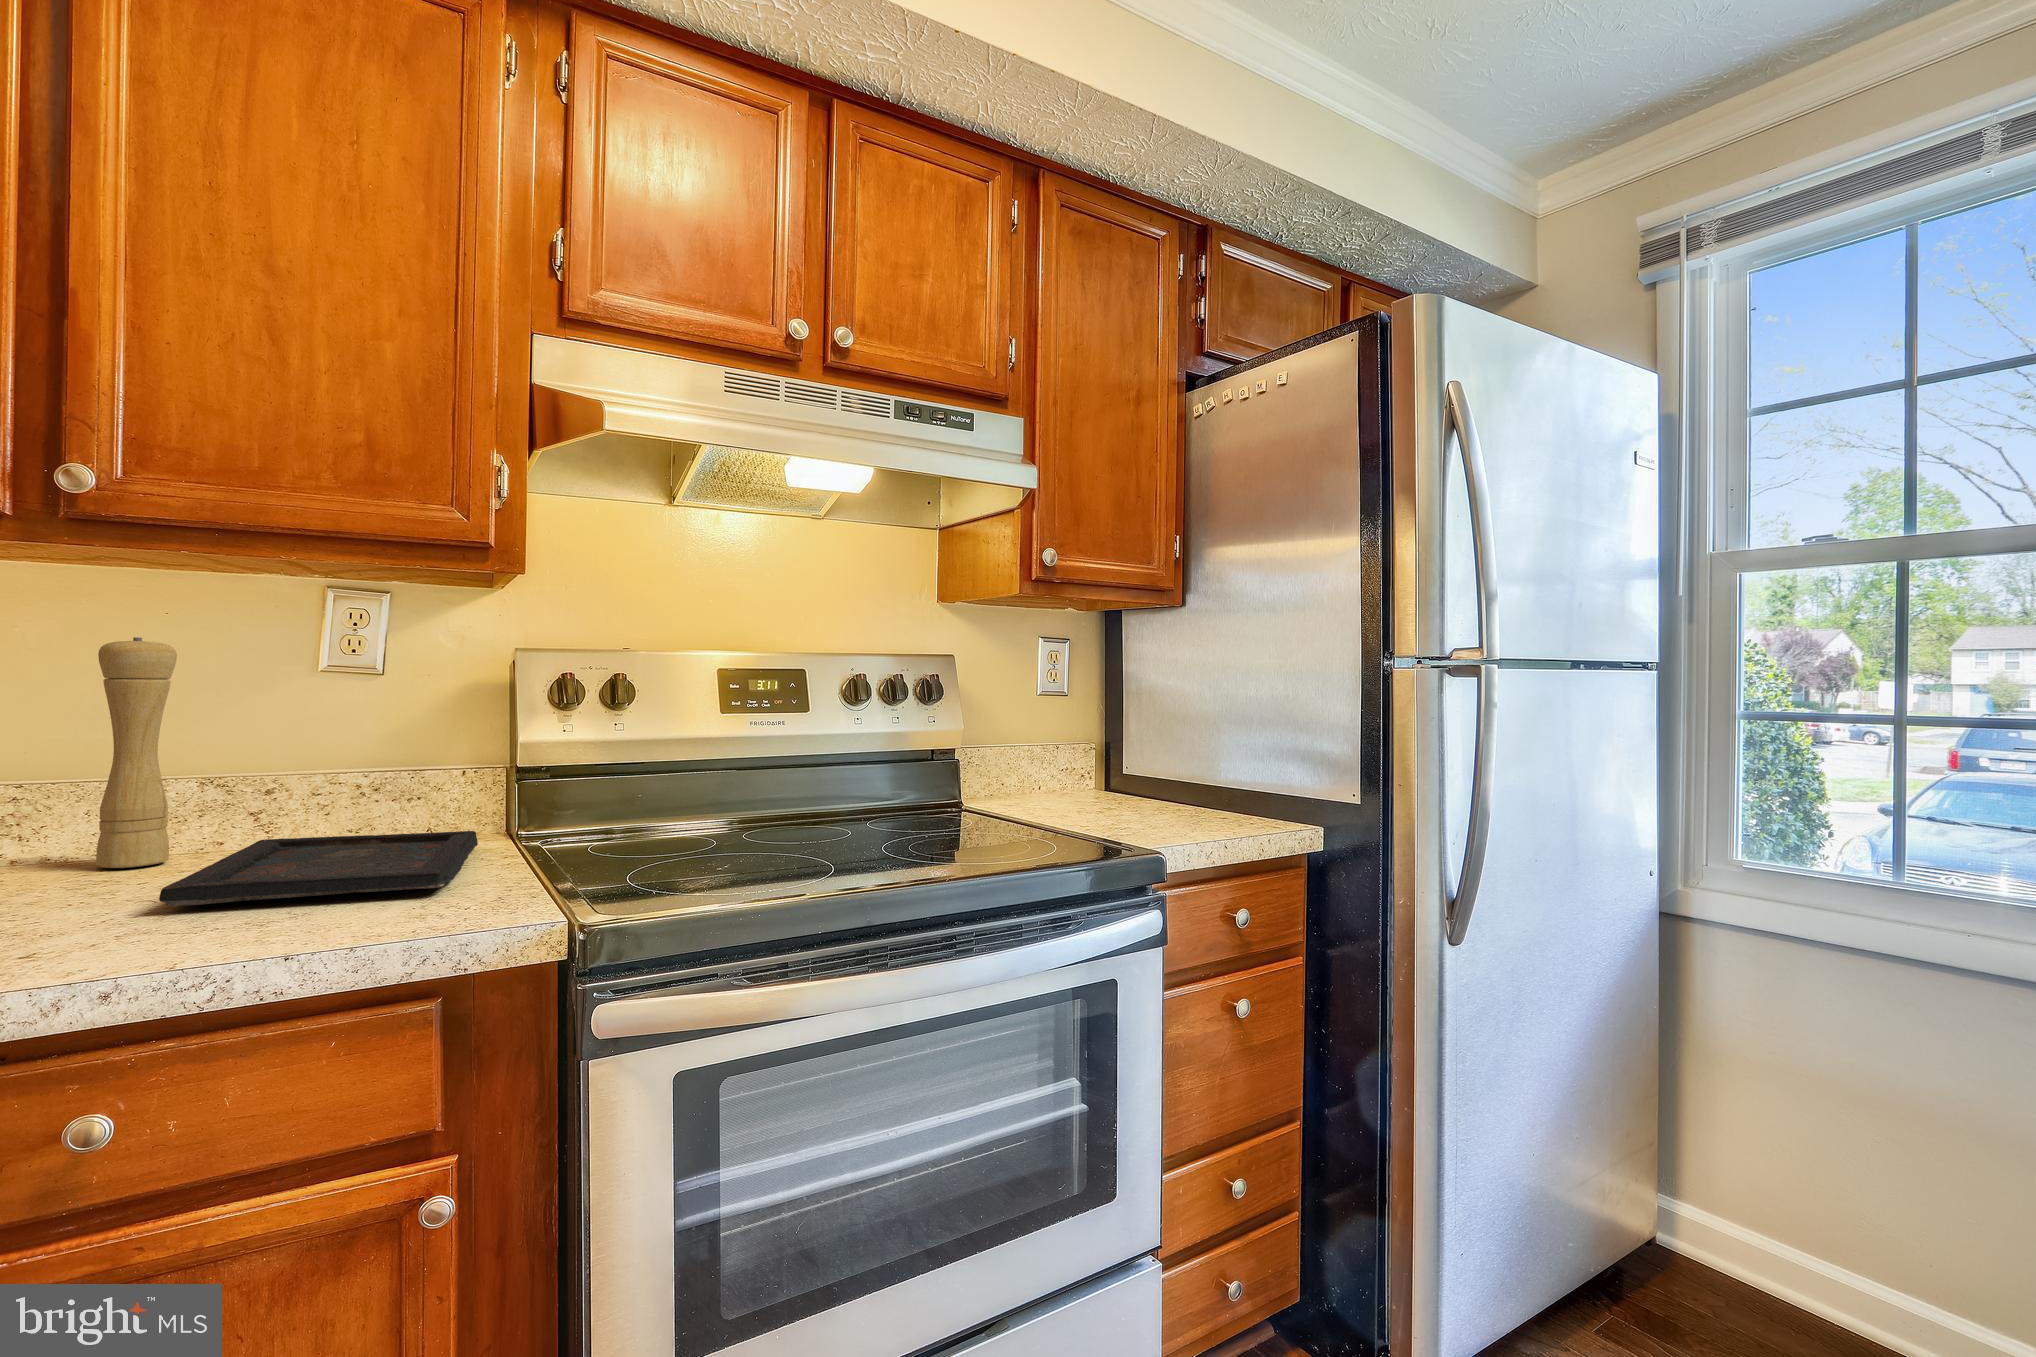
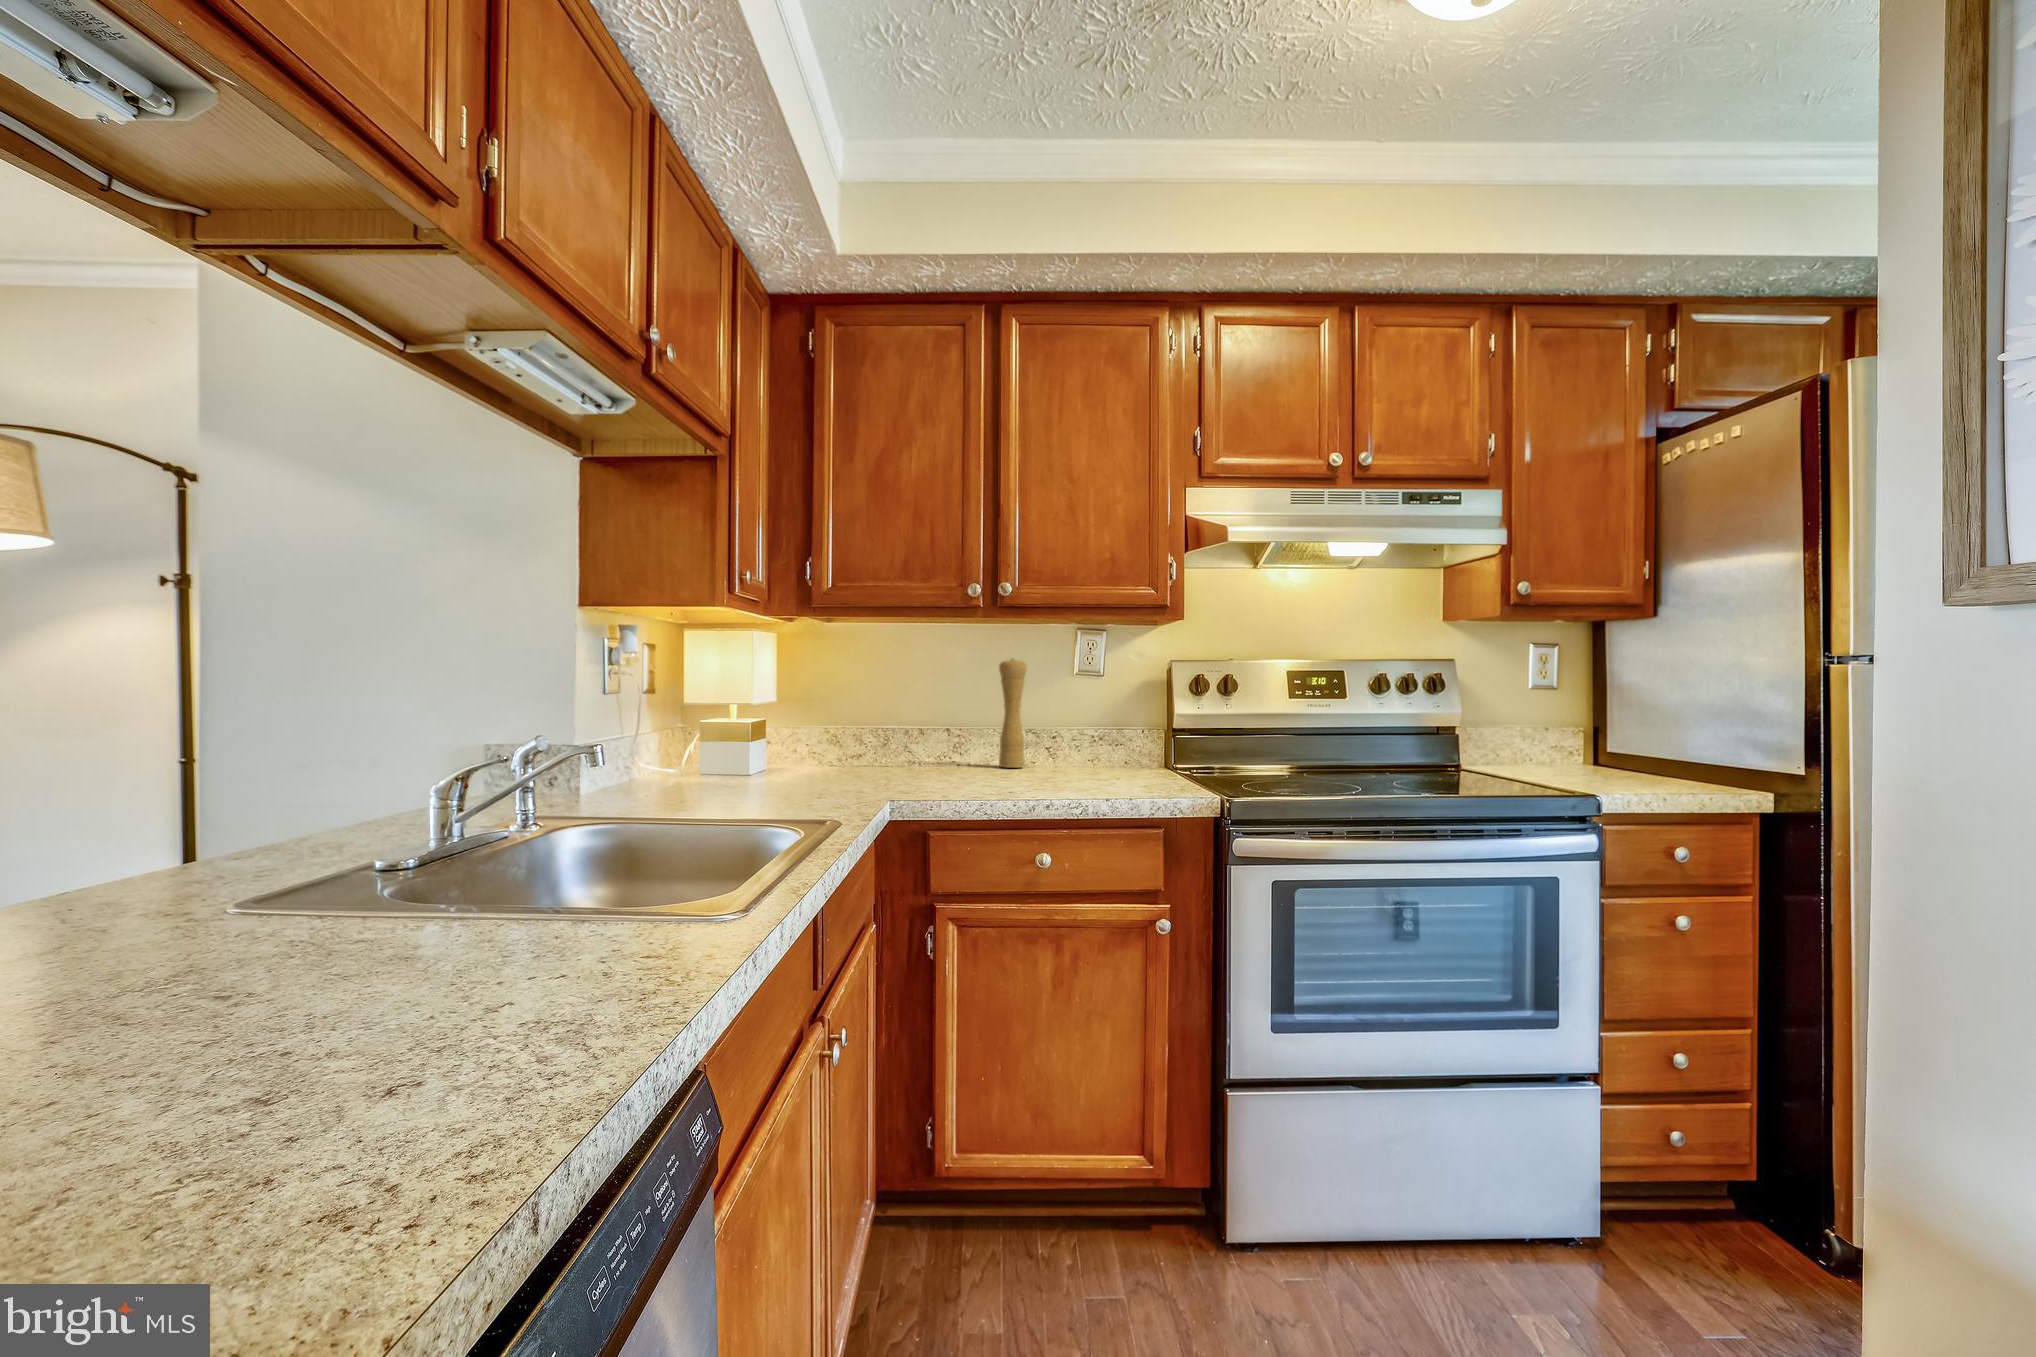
tray: present [159,831,478,906] -> none [1049,759,1159,781]

